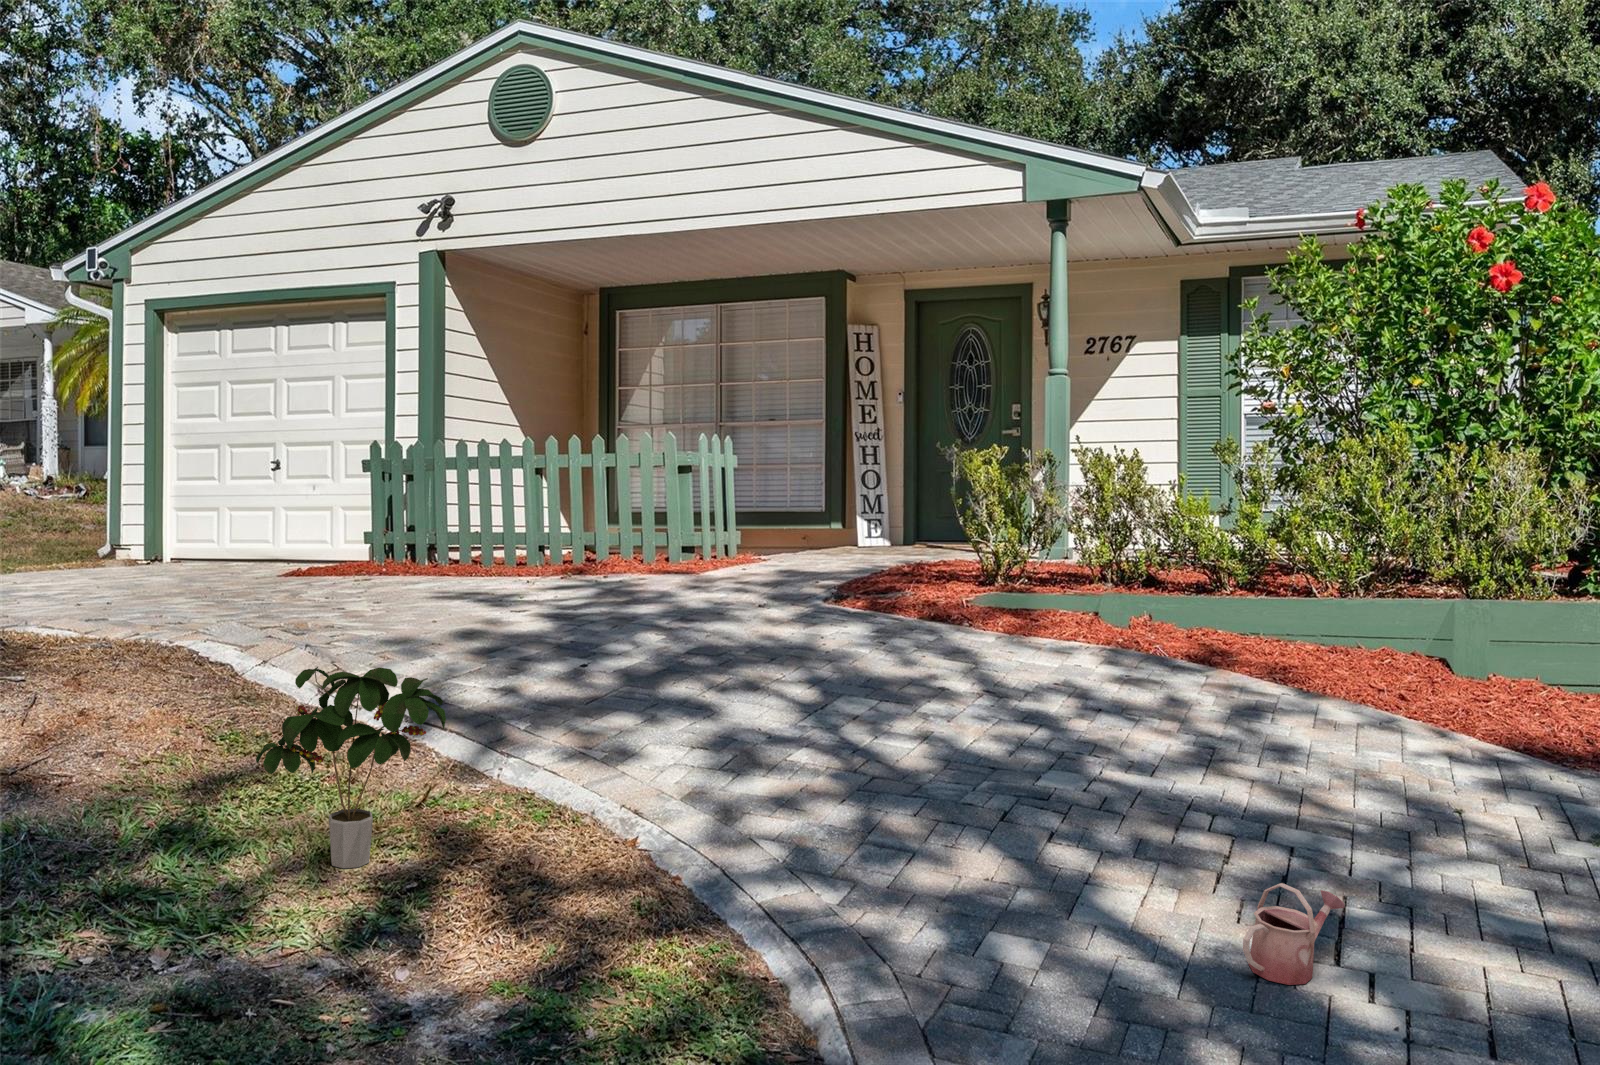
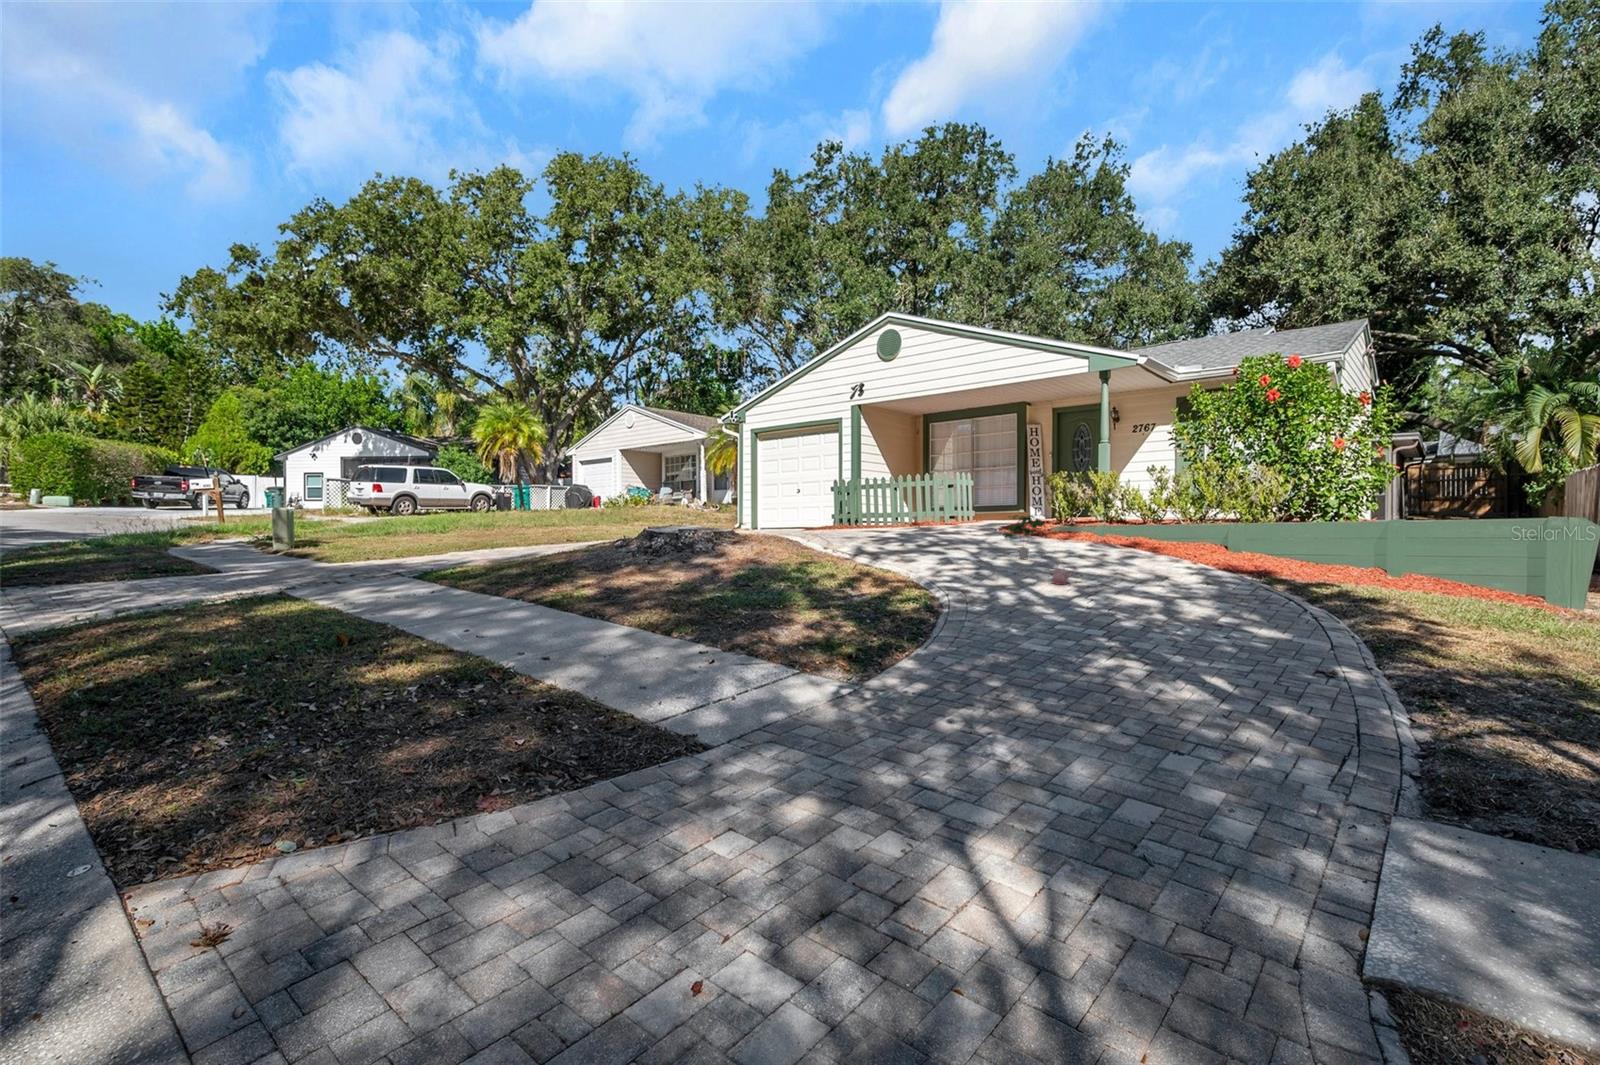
potted plant: present [256,667,446,868] -> present [1003,515,1045,559]

